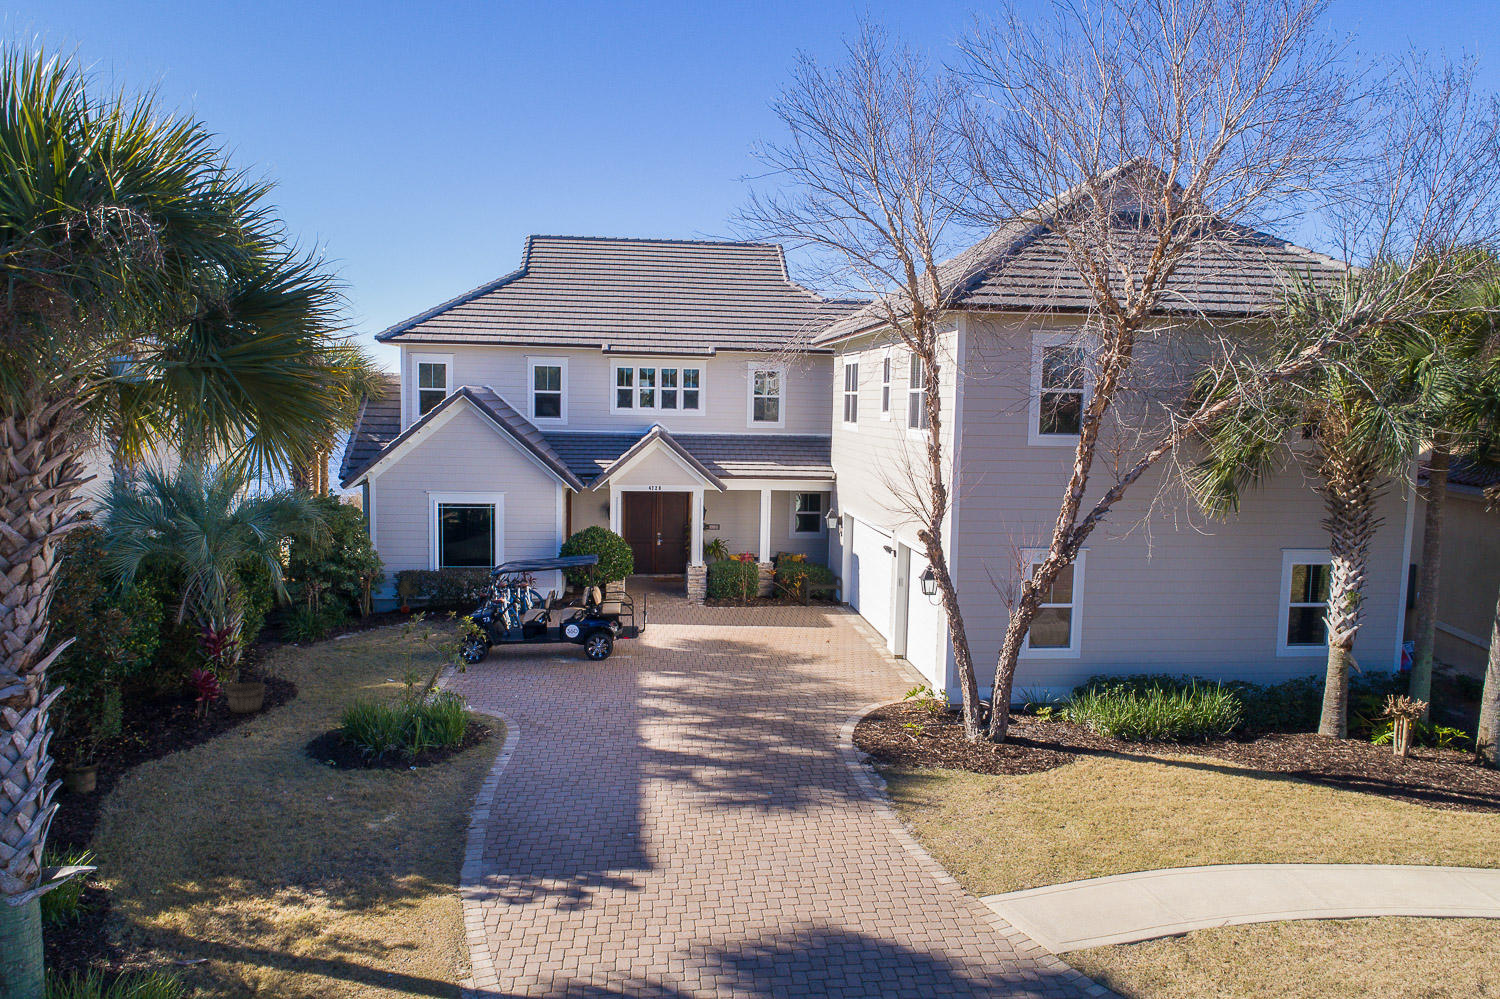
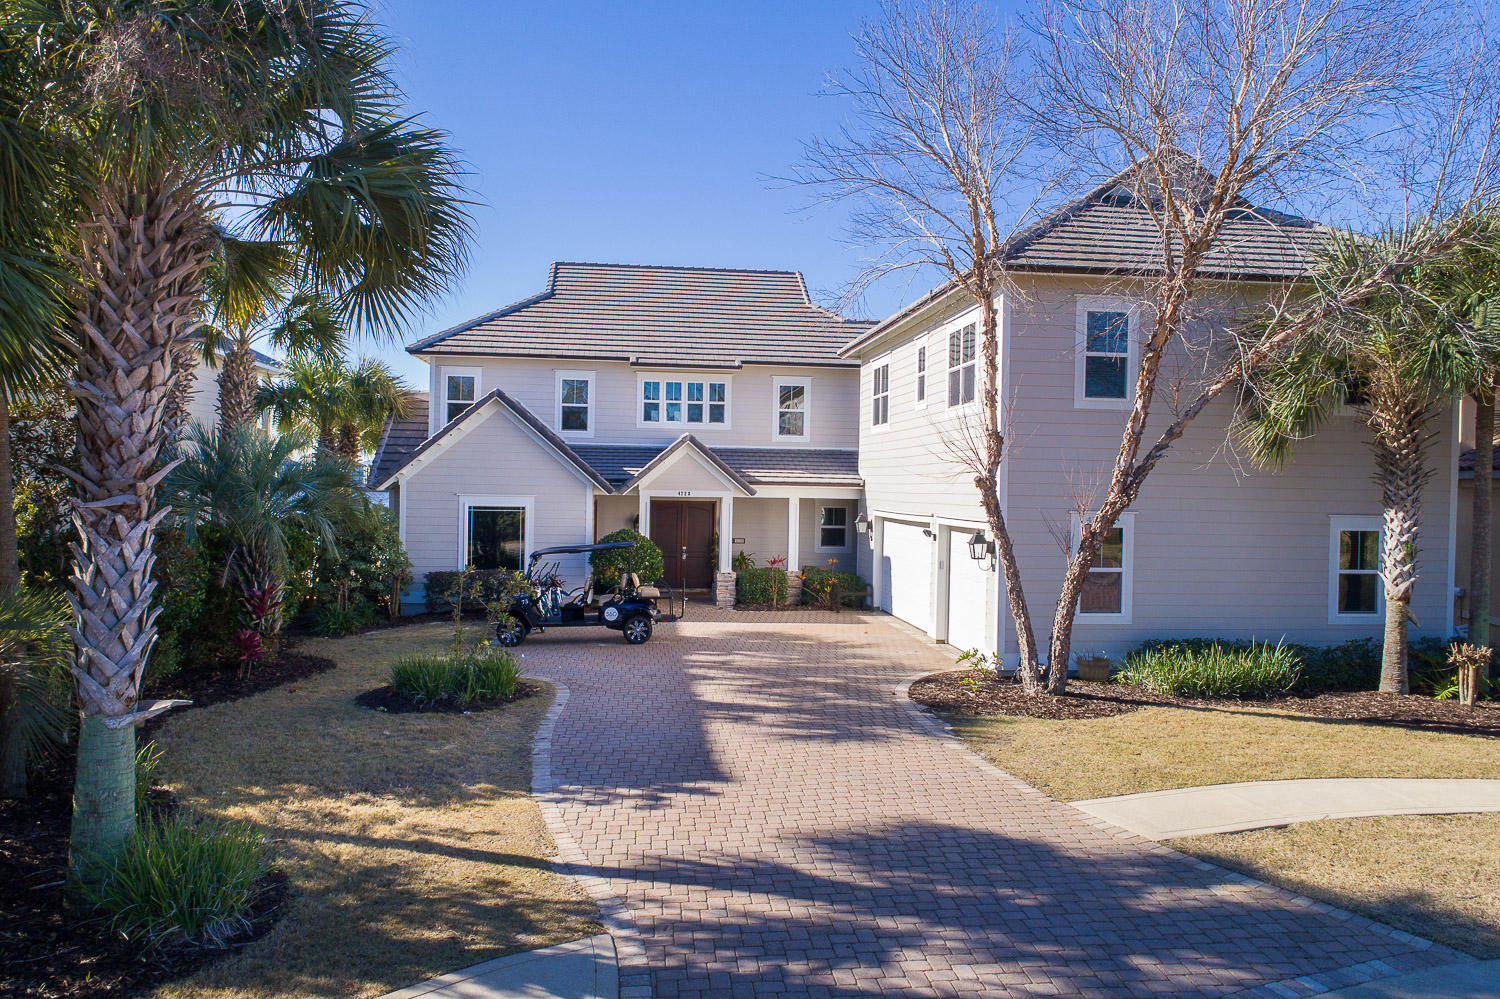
potted tree: present [399,577,418,613] -> none [425,576,448,615]
wooden bucket: present [226,682,265,713] -> present [1076,654,1111,682]

